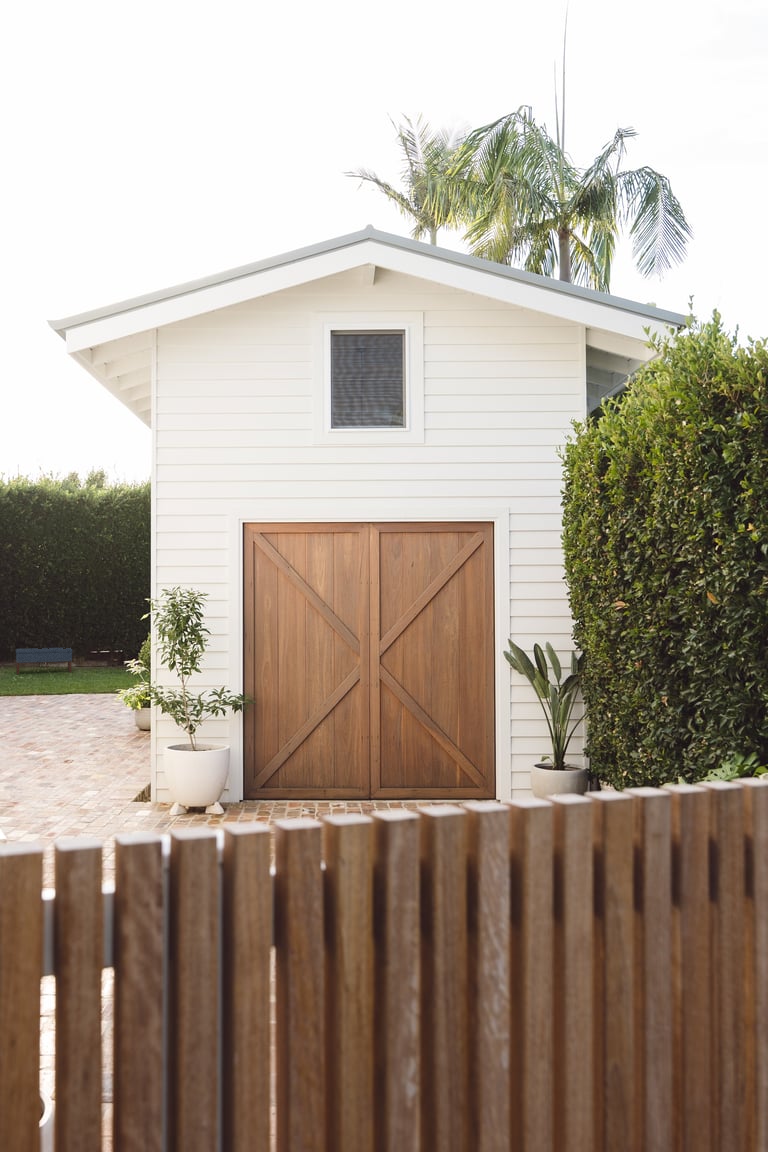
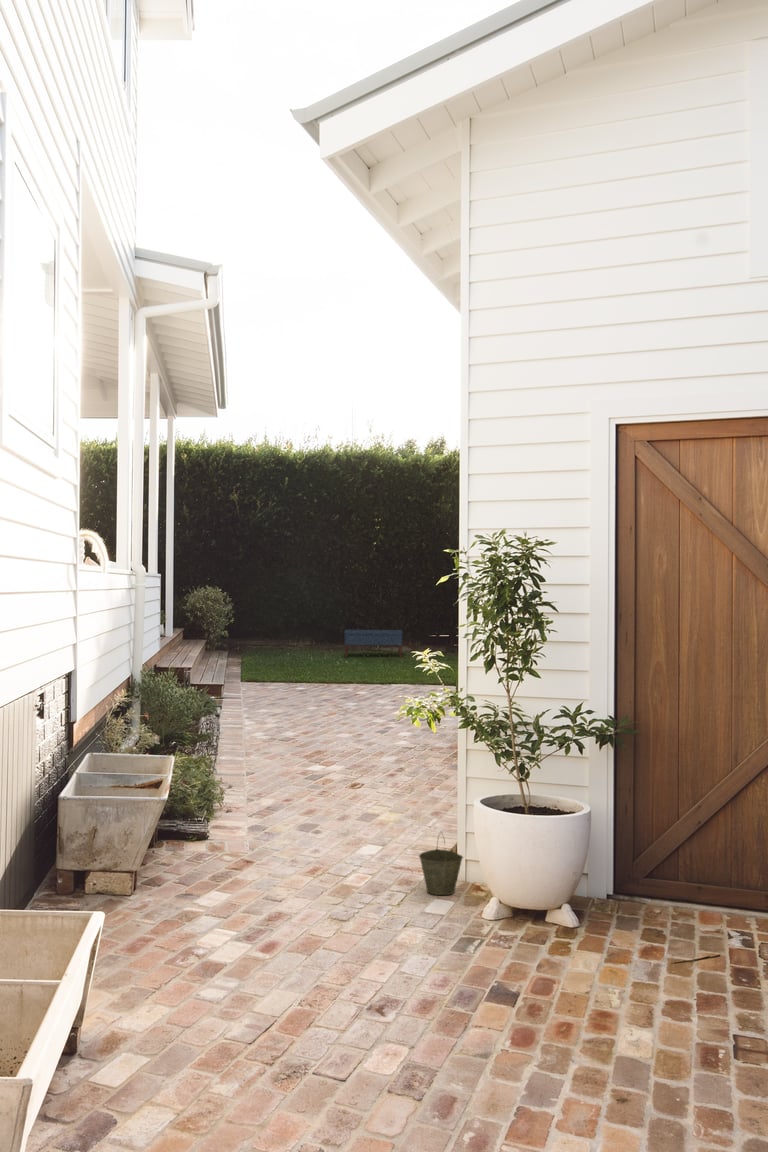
bucket: none [127,770,155,808] -> present [419,849,463,895]

